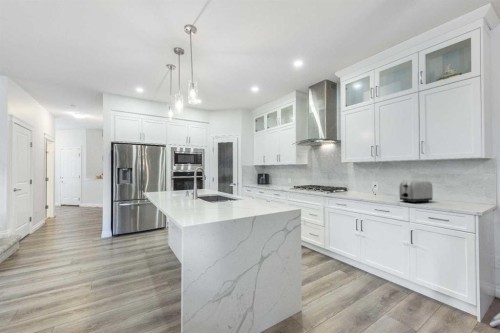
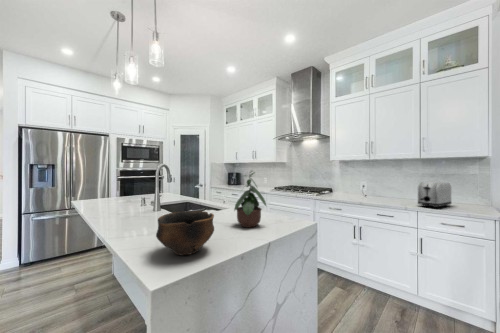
potted plant: none [237,170,261,208] -> present [234,171,266,227]
bowl: none [187,195,218,217] -> present [156,211,214,255]

